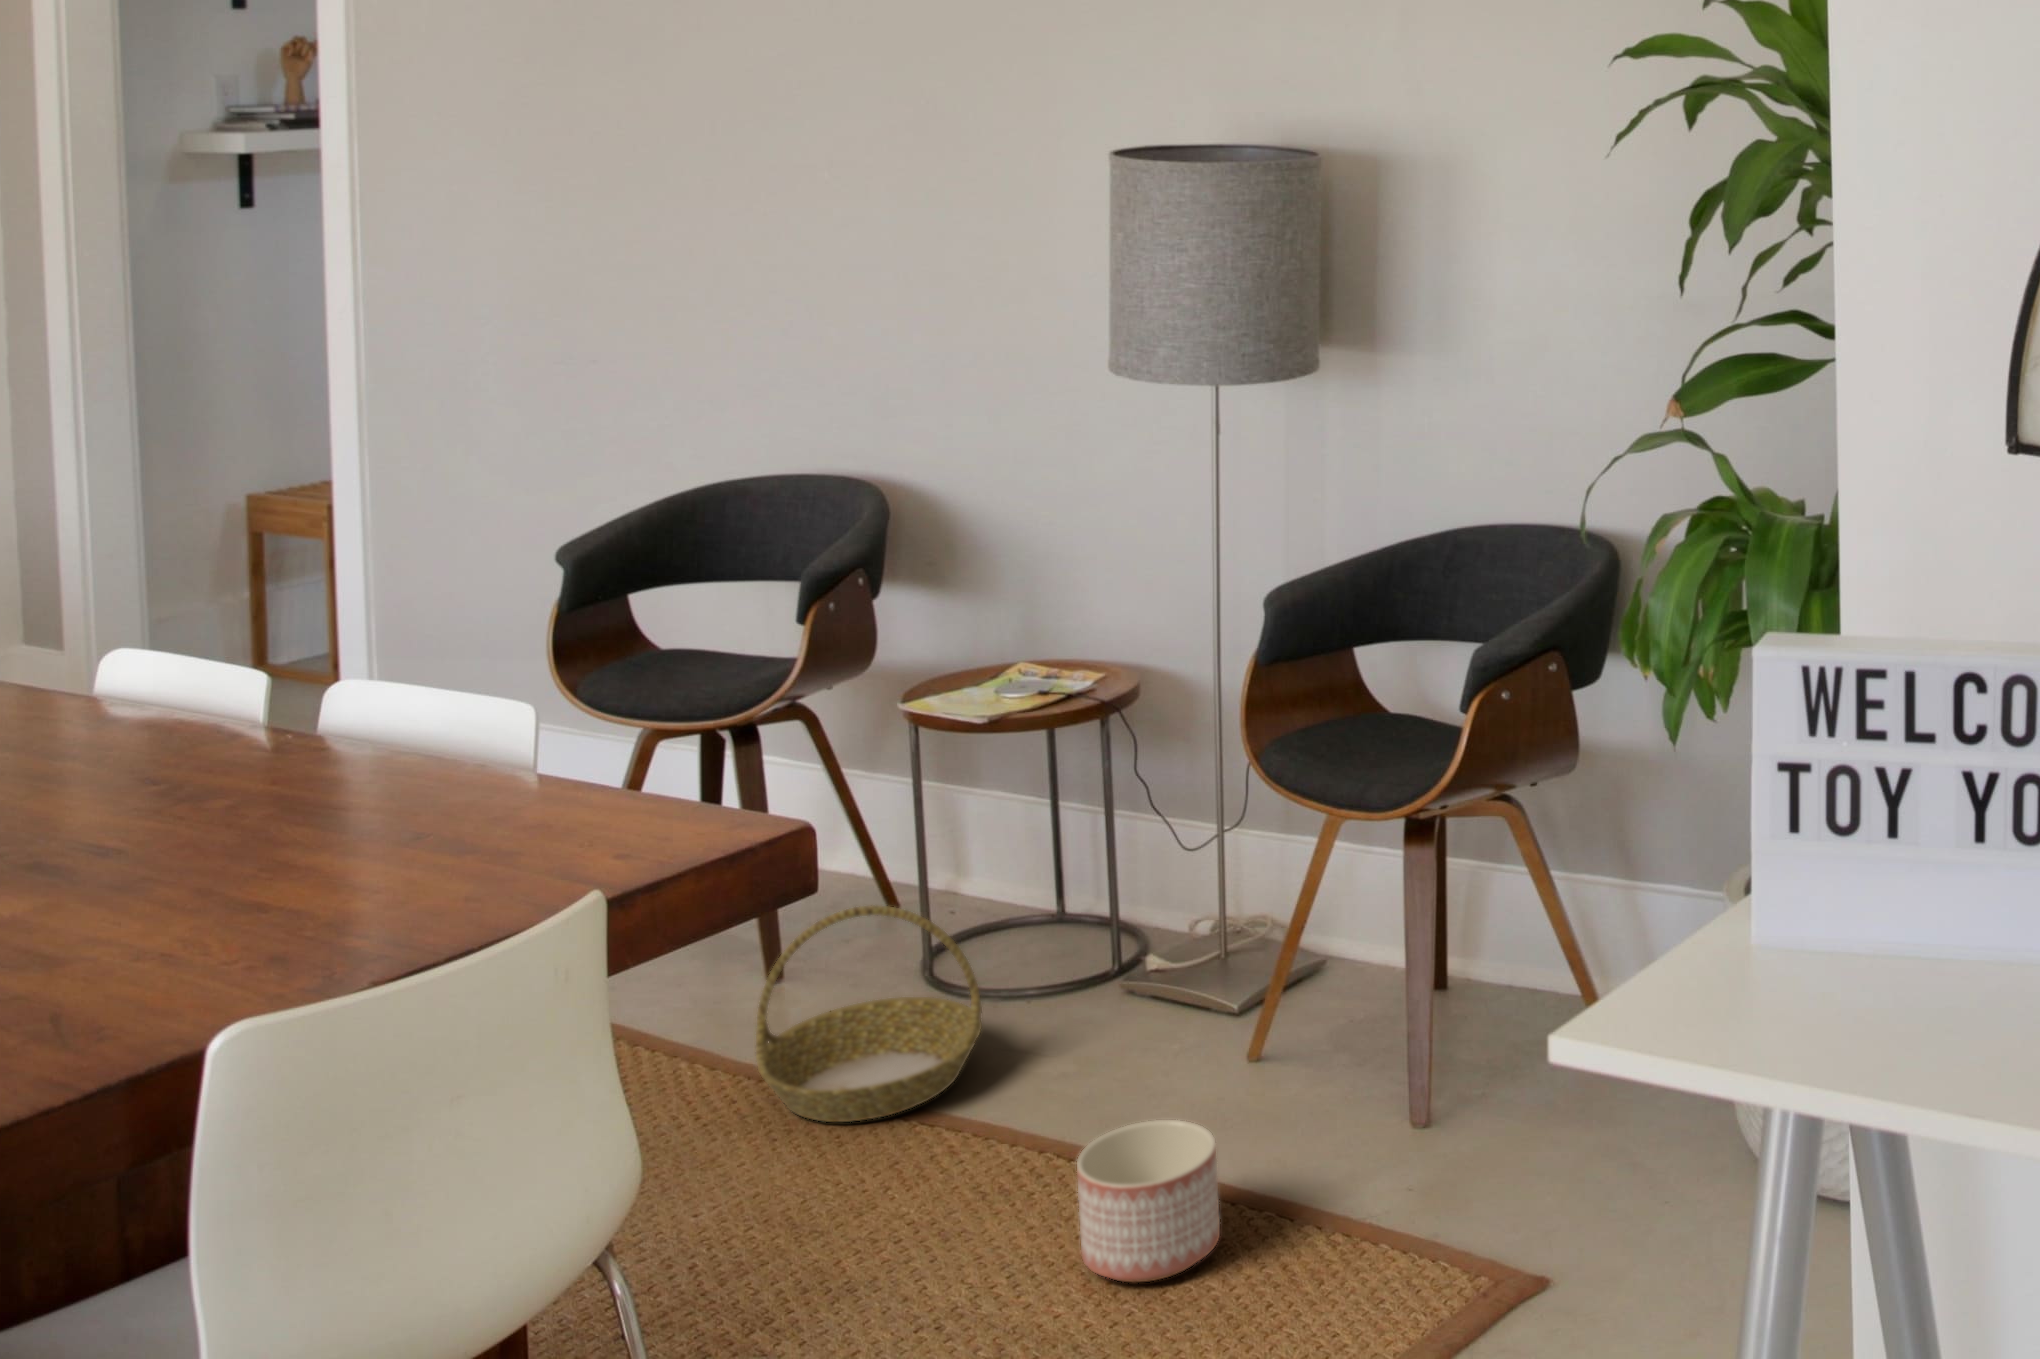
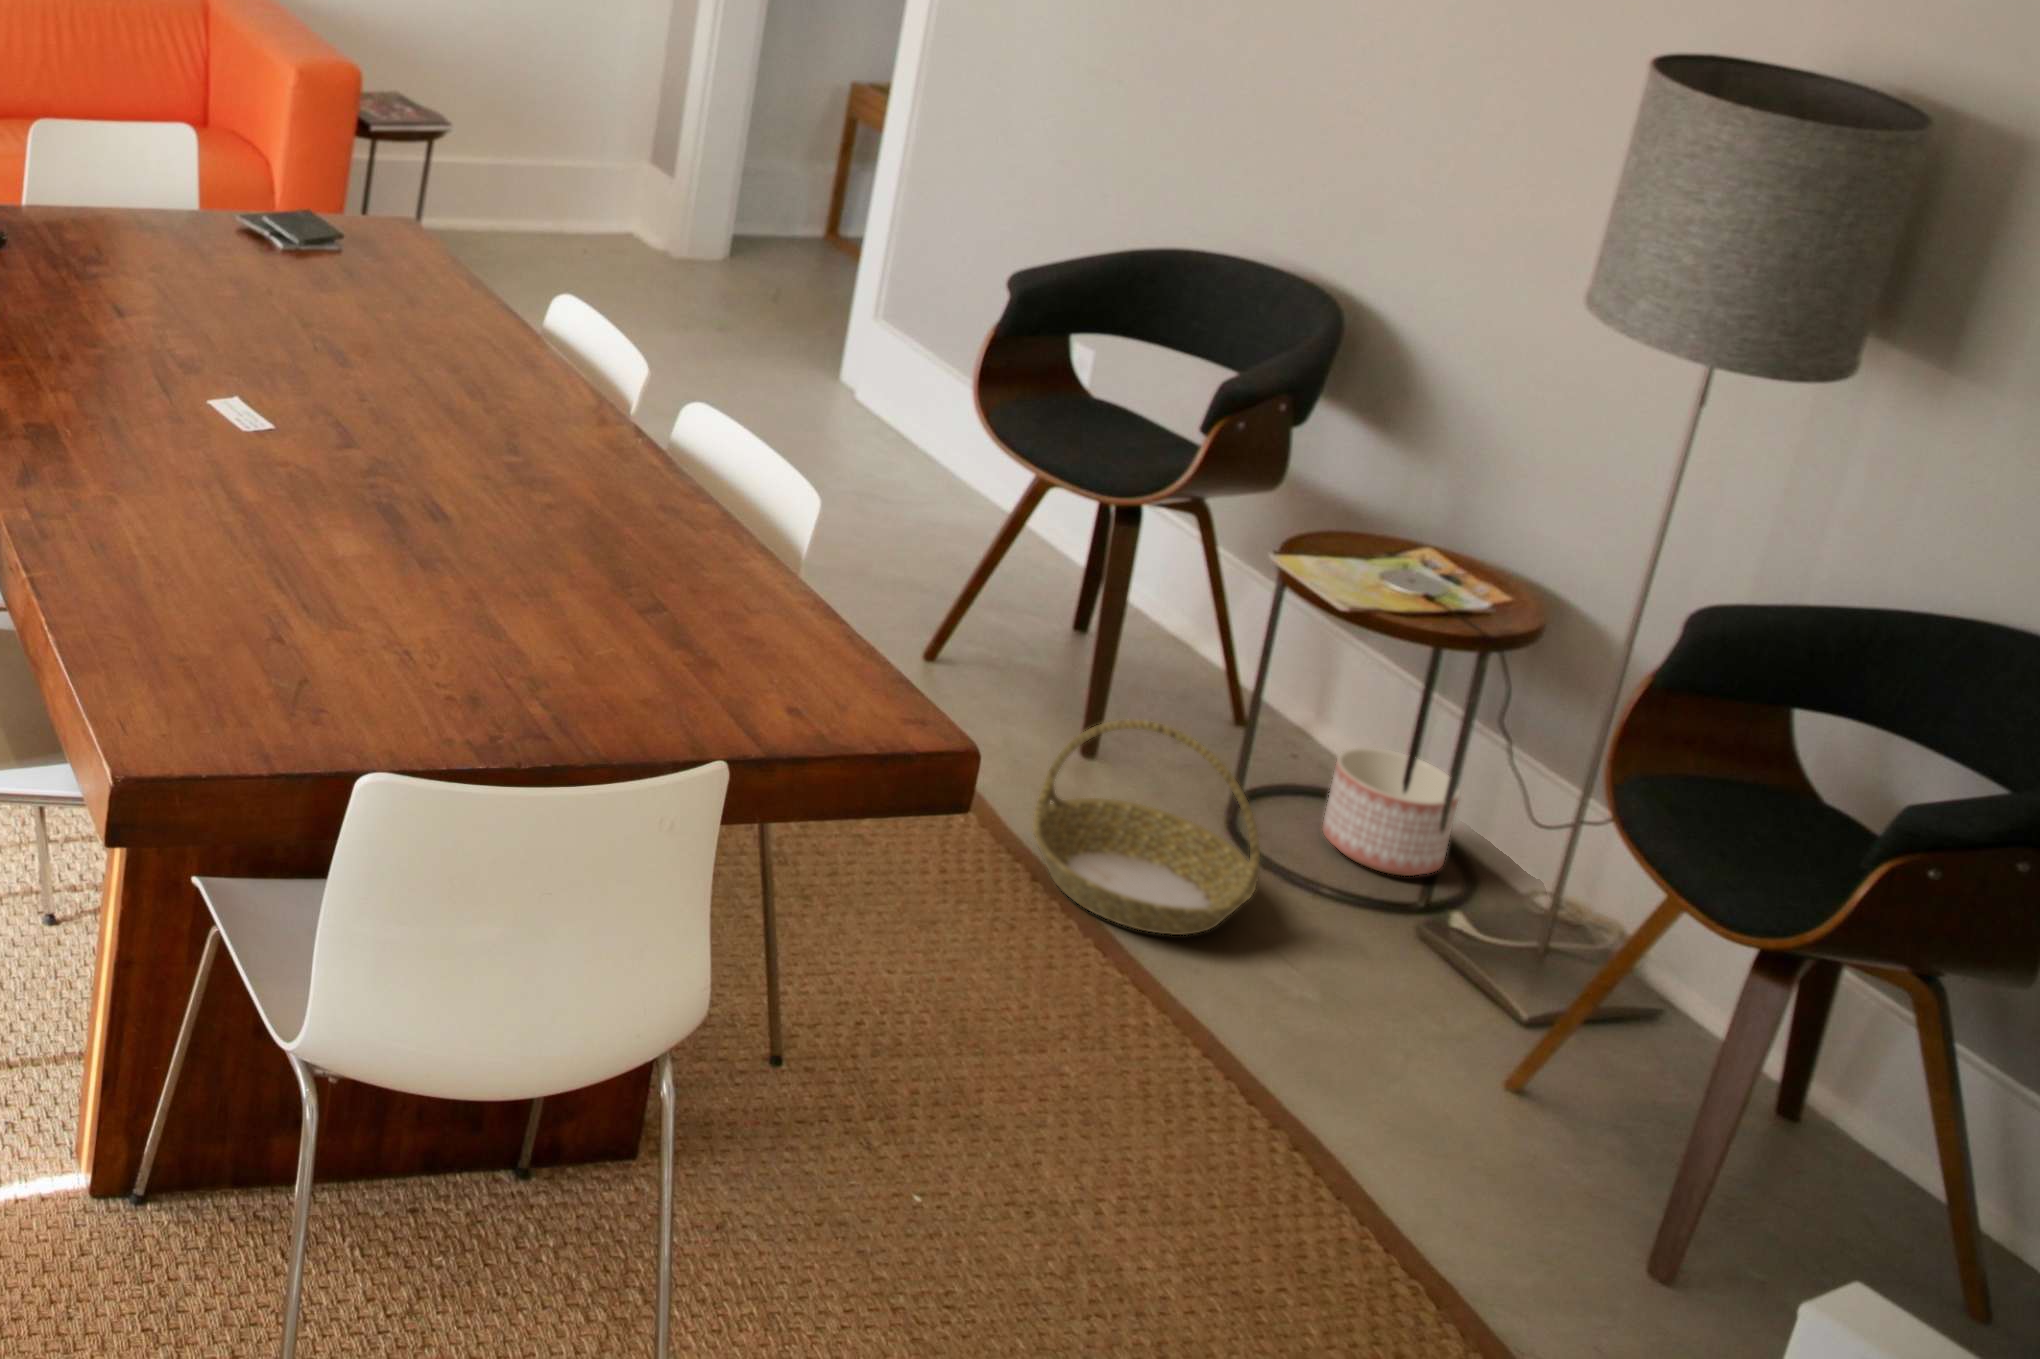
planter: present [1077,1120,1220,1283] -> present [1323,747,1459,876]

